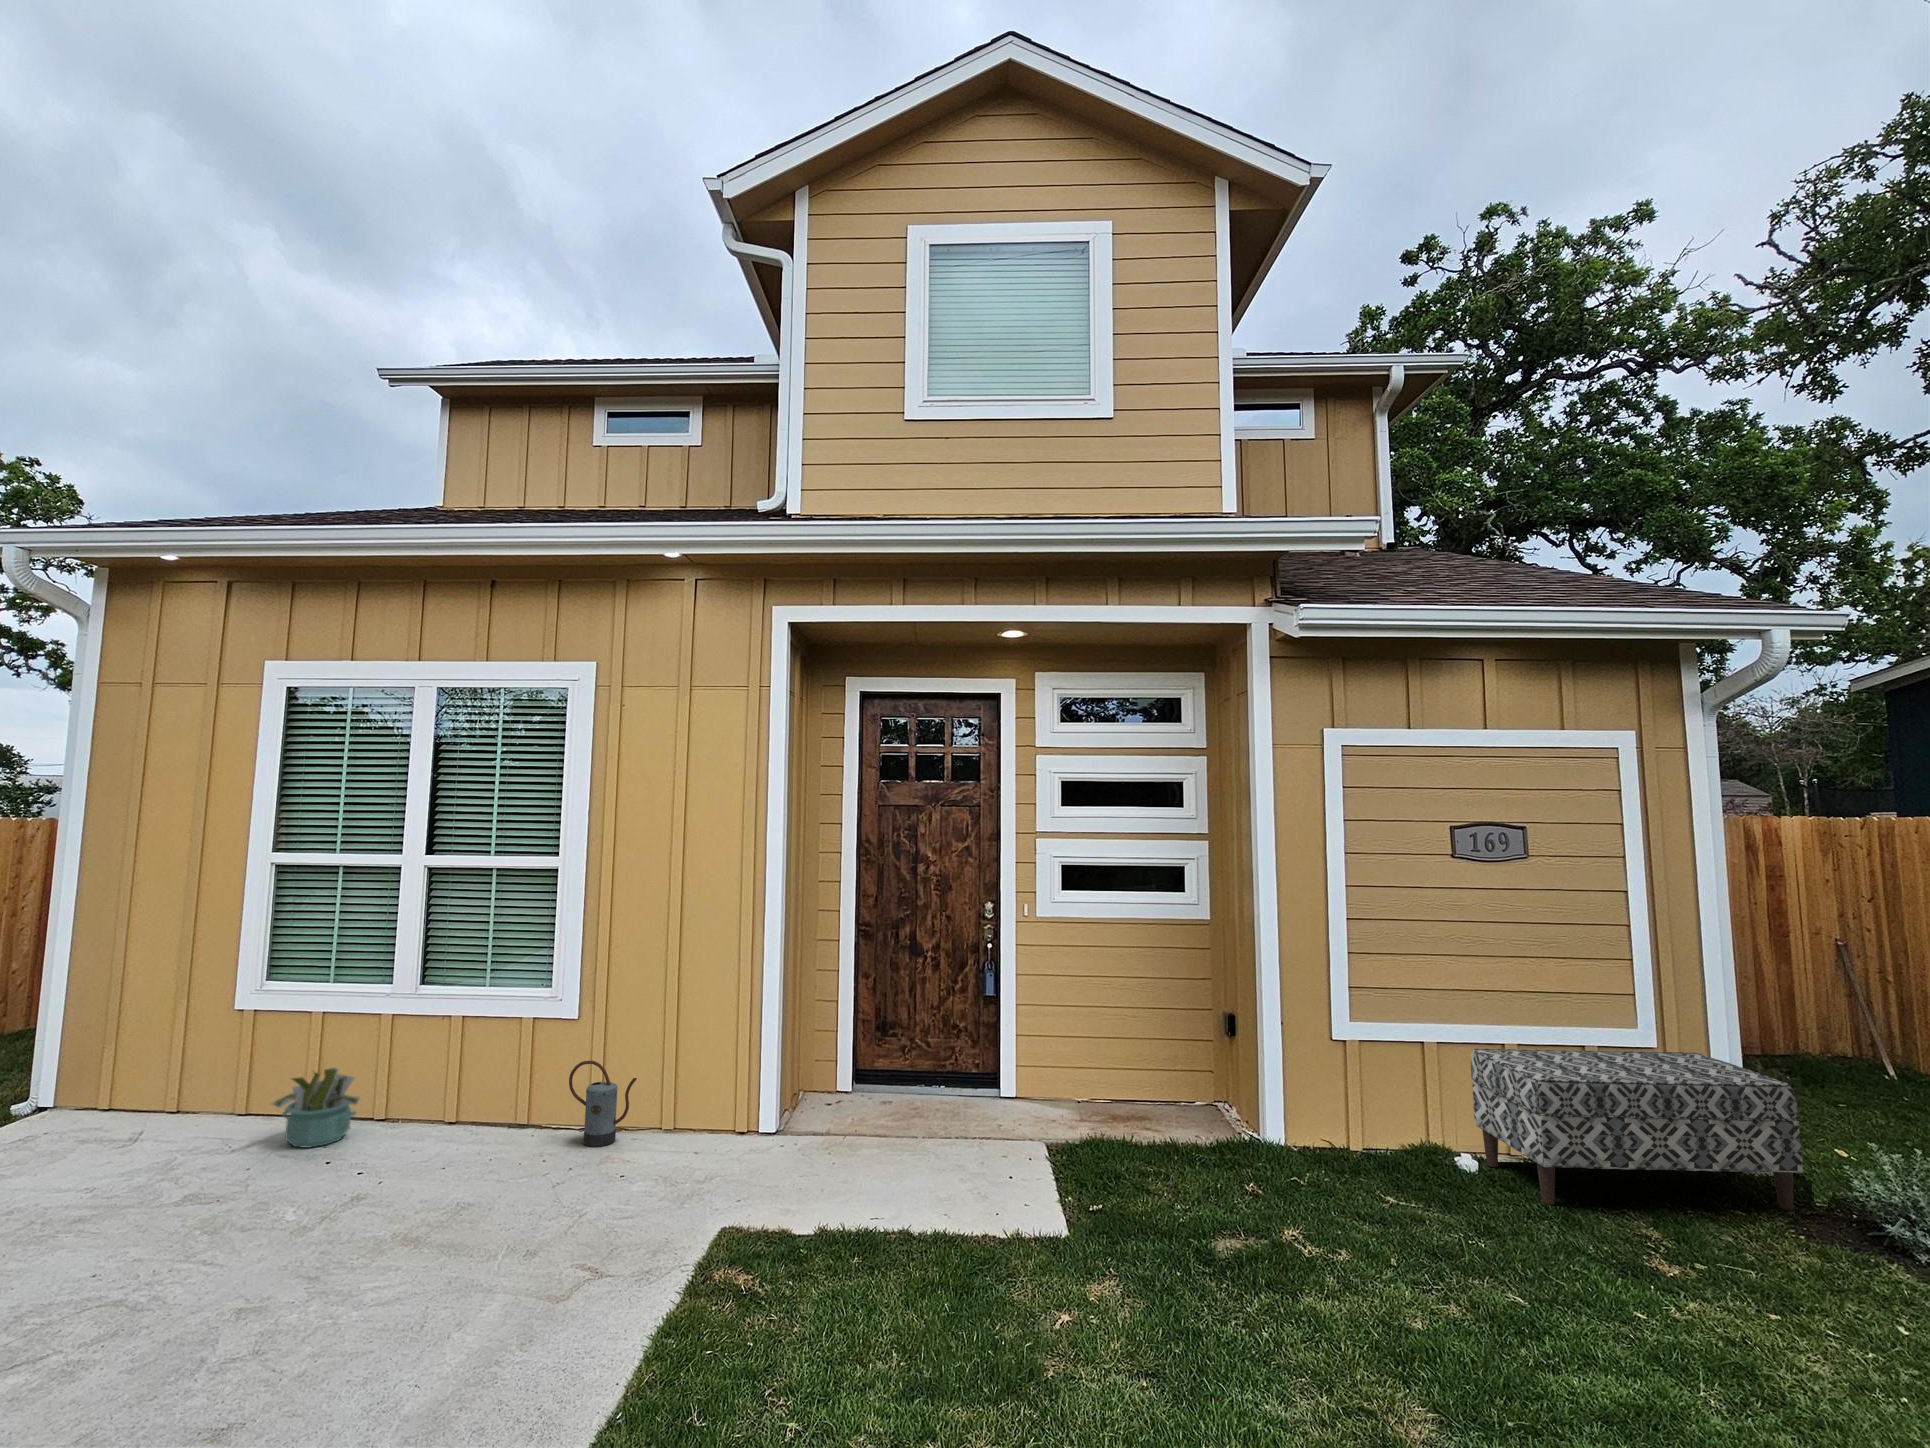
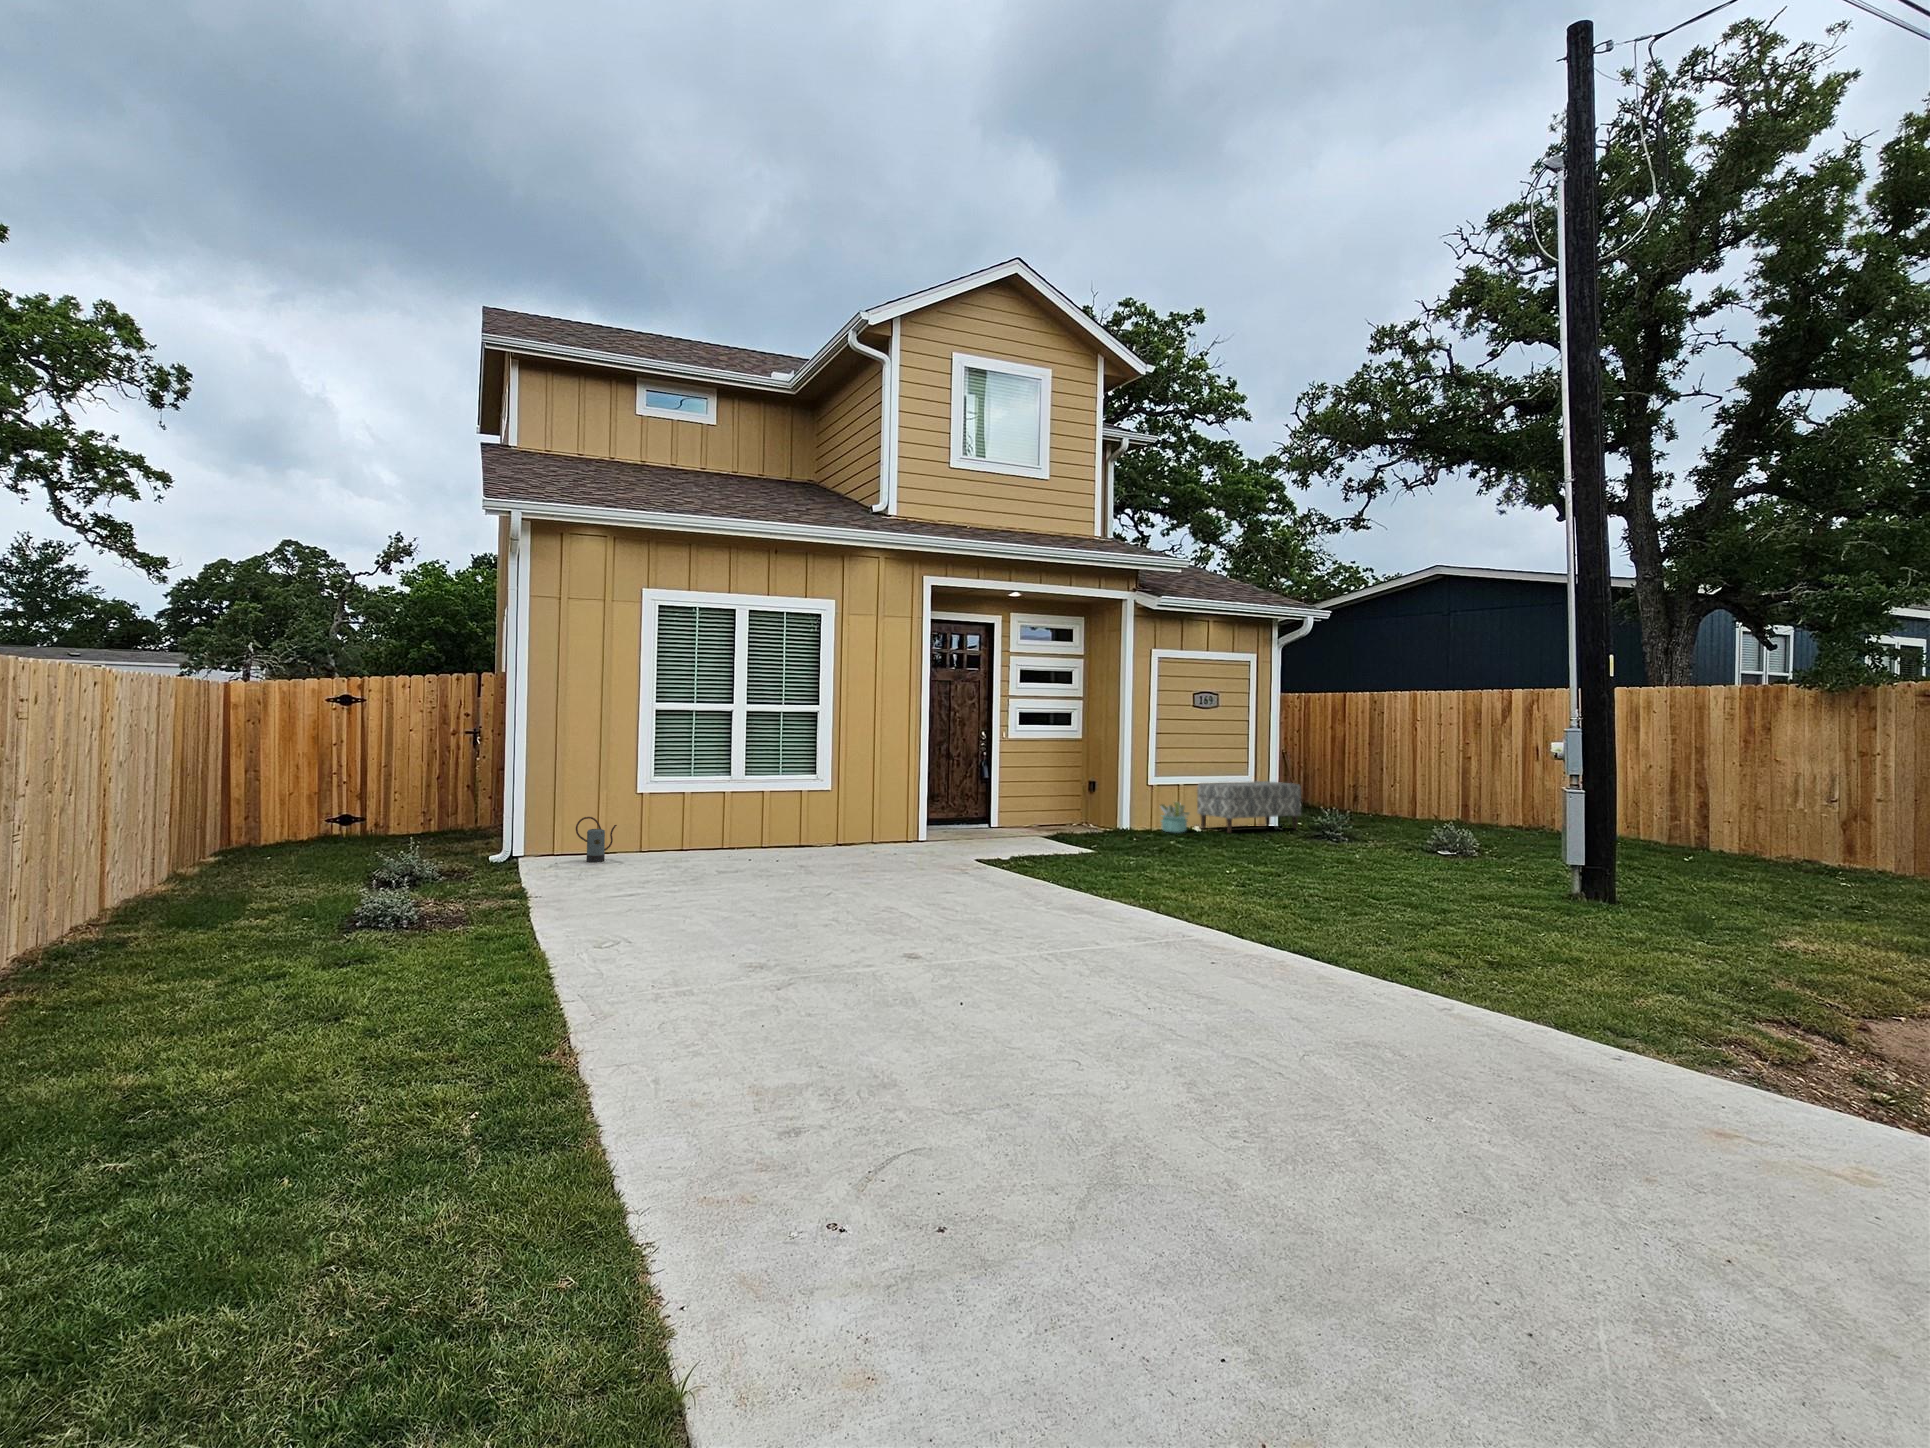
watering can: present [569,1061,637,1147] -> present [576,817,617,862]
decorative plant: present [271,1068,359,1148] -> present [1160,802,1189,833]

